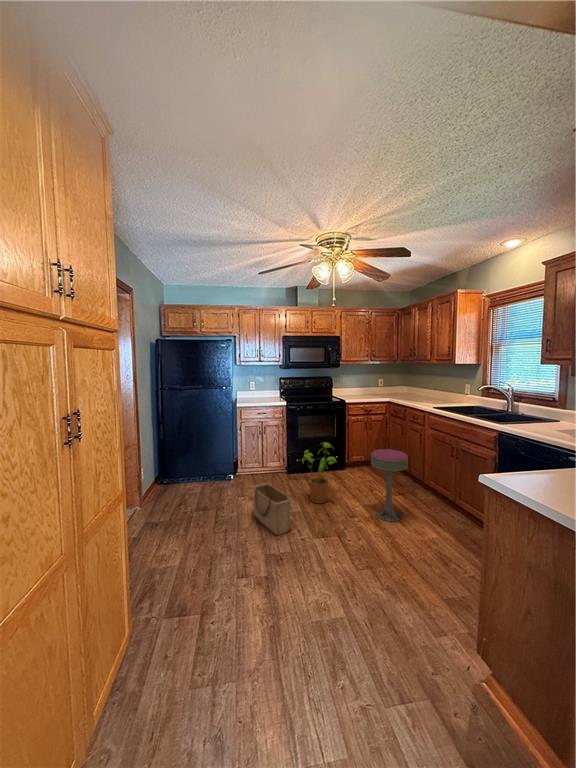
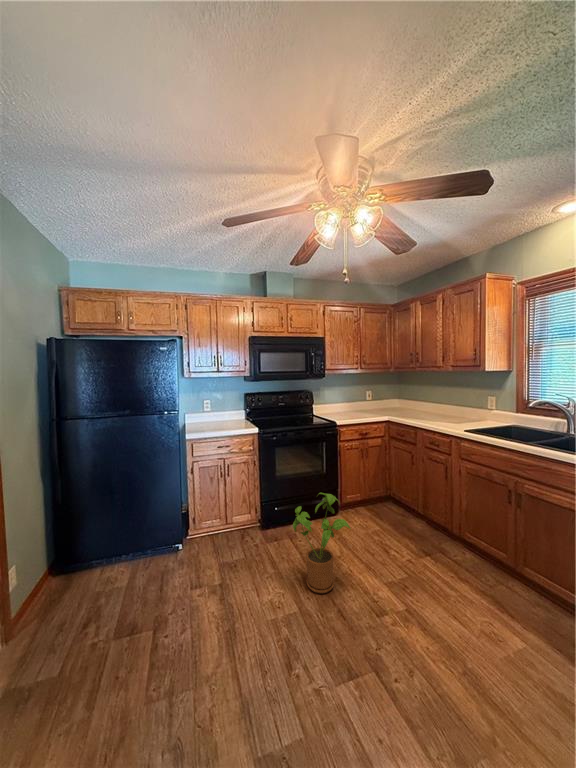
bar stool: present [371,449,408,521] -> none [406,503,467,625]
basket: present [253,483,291,535] -> none [217,579,293,701]

